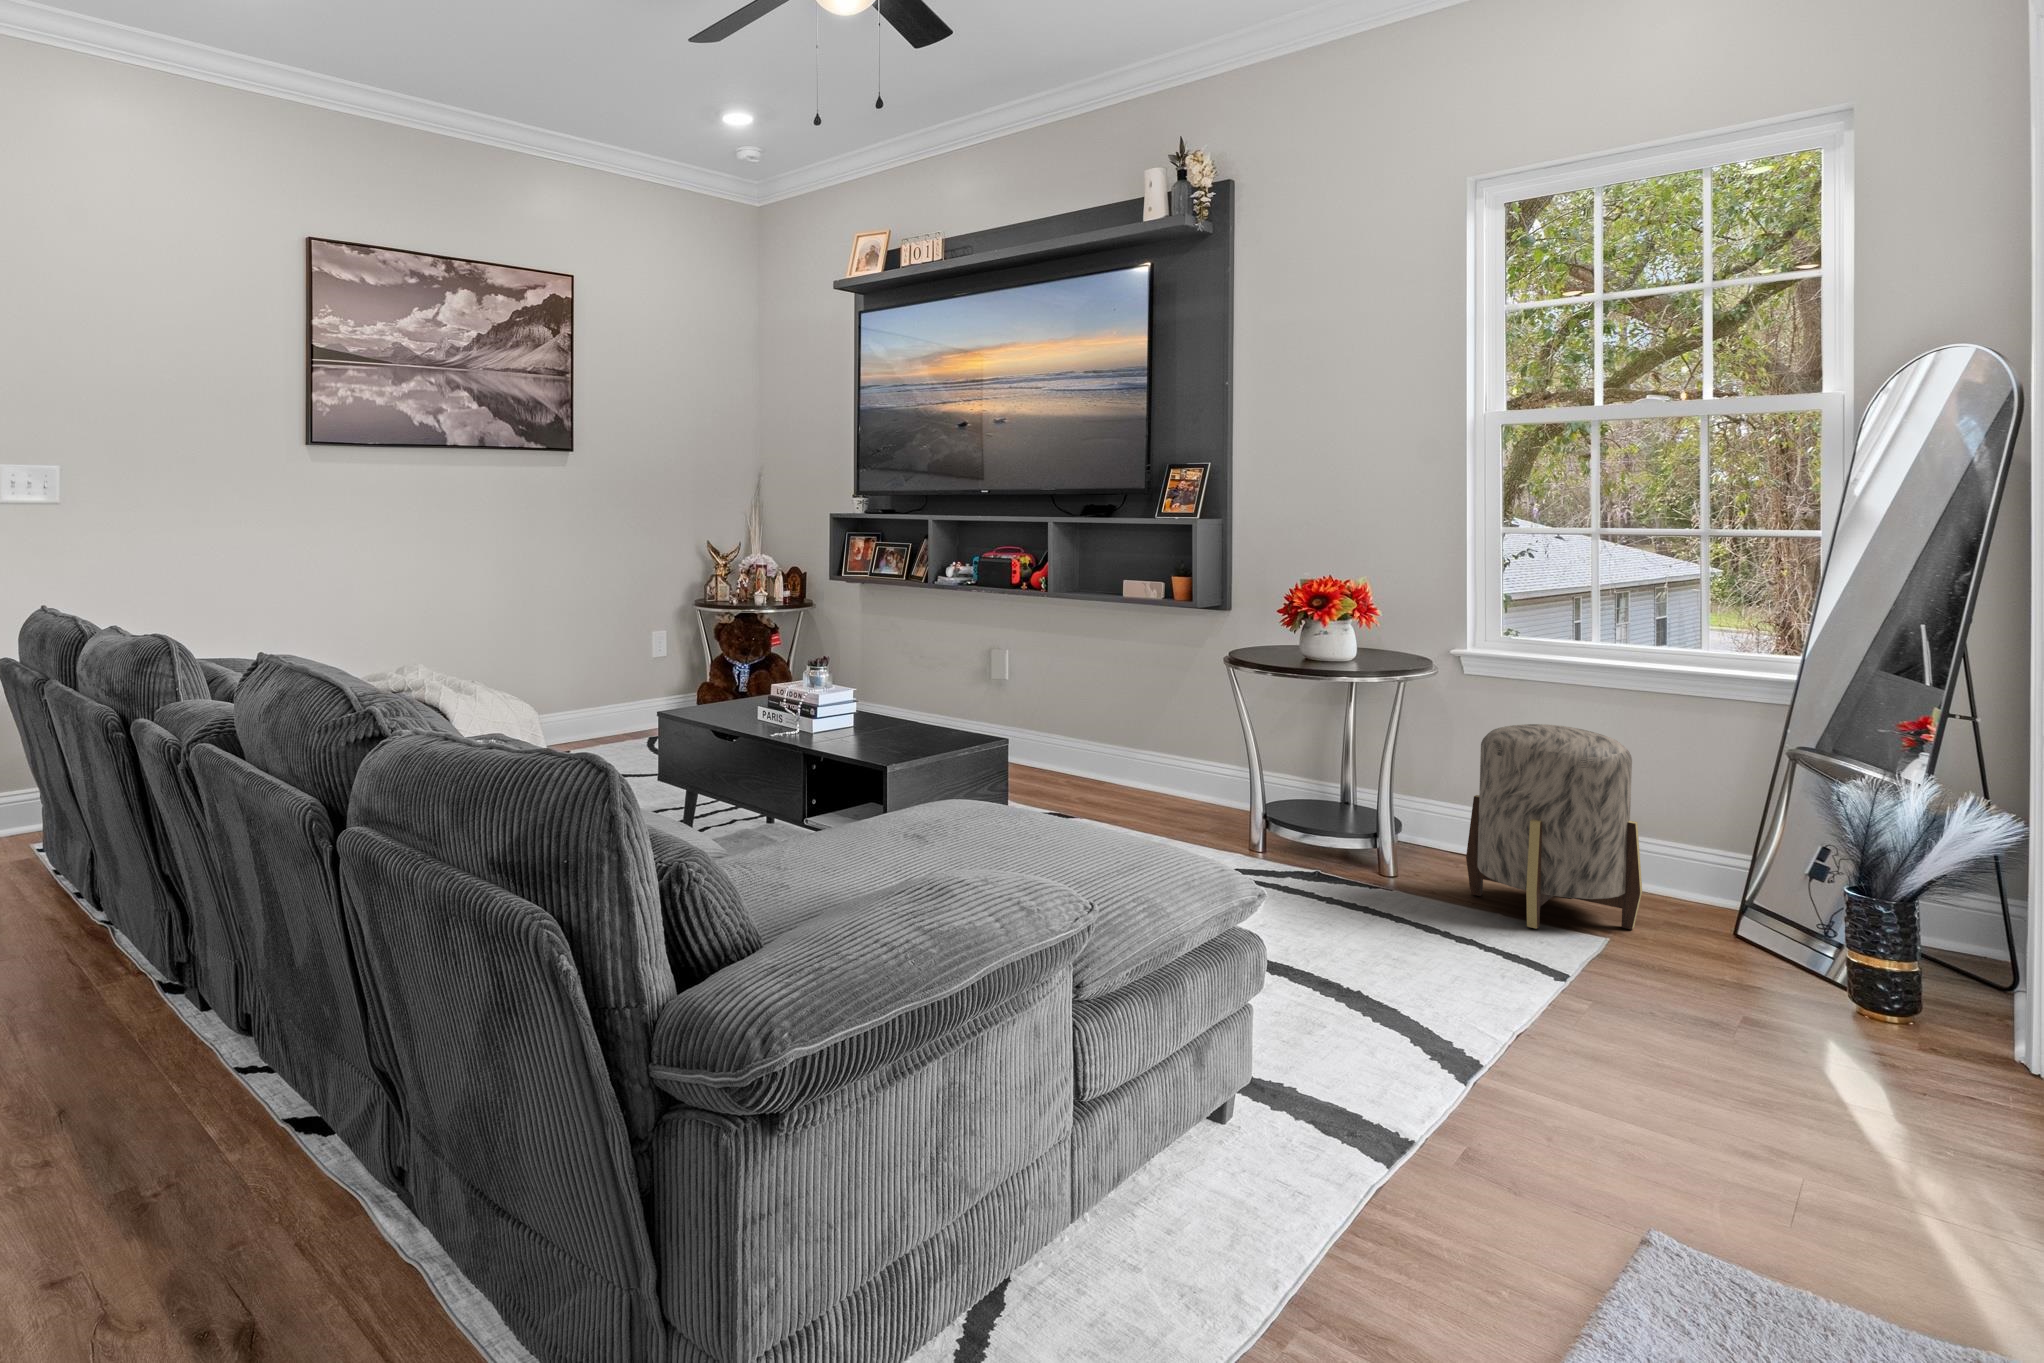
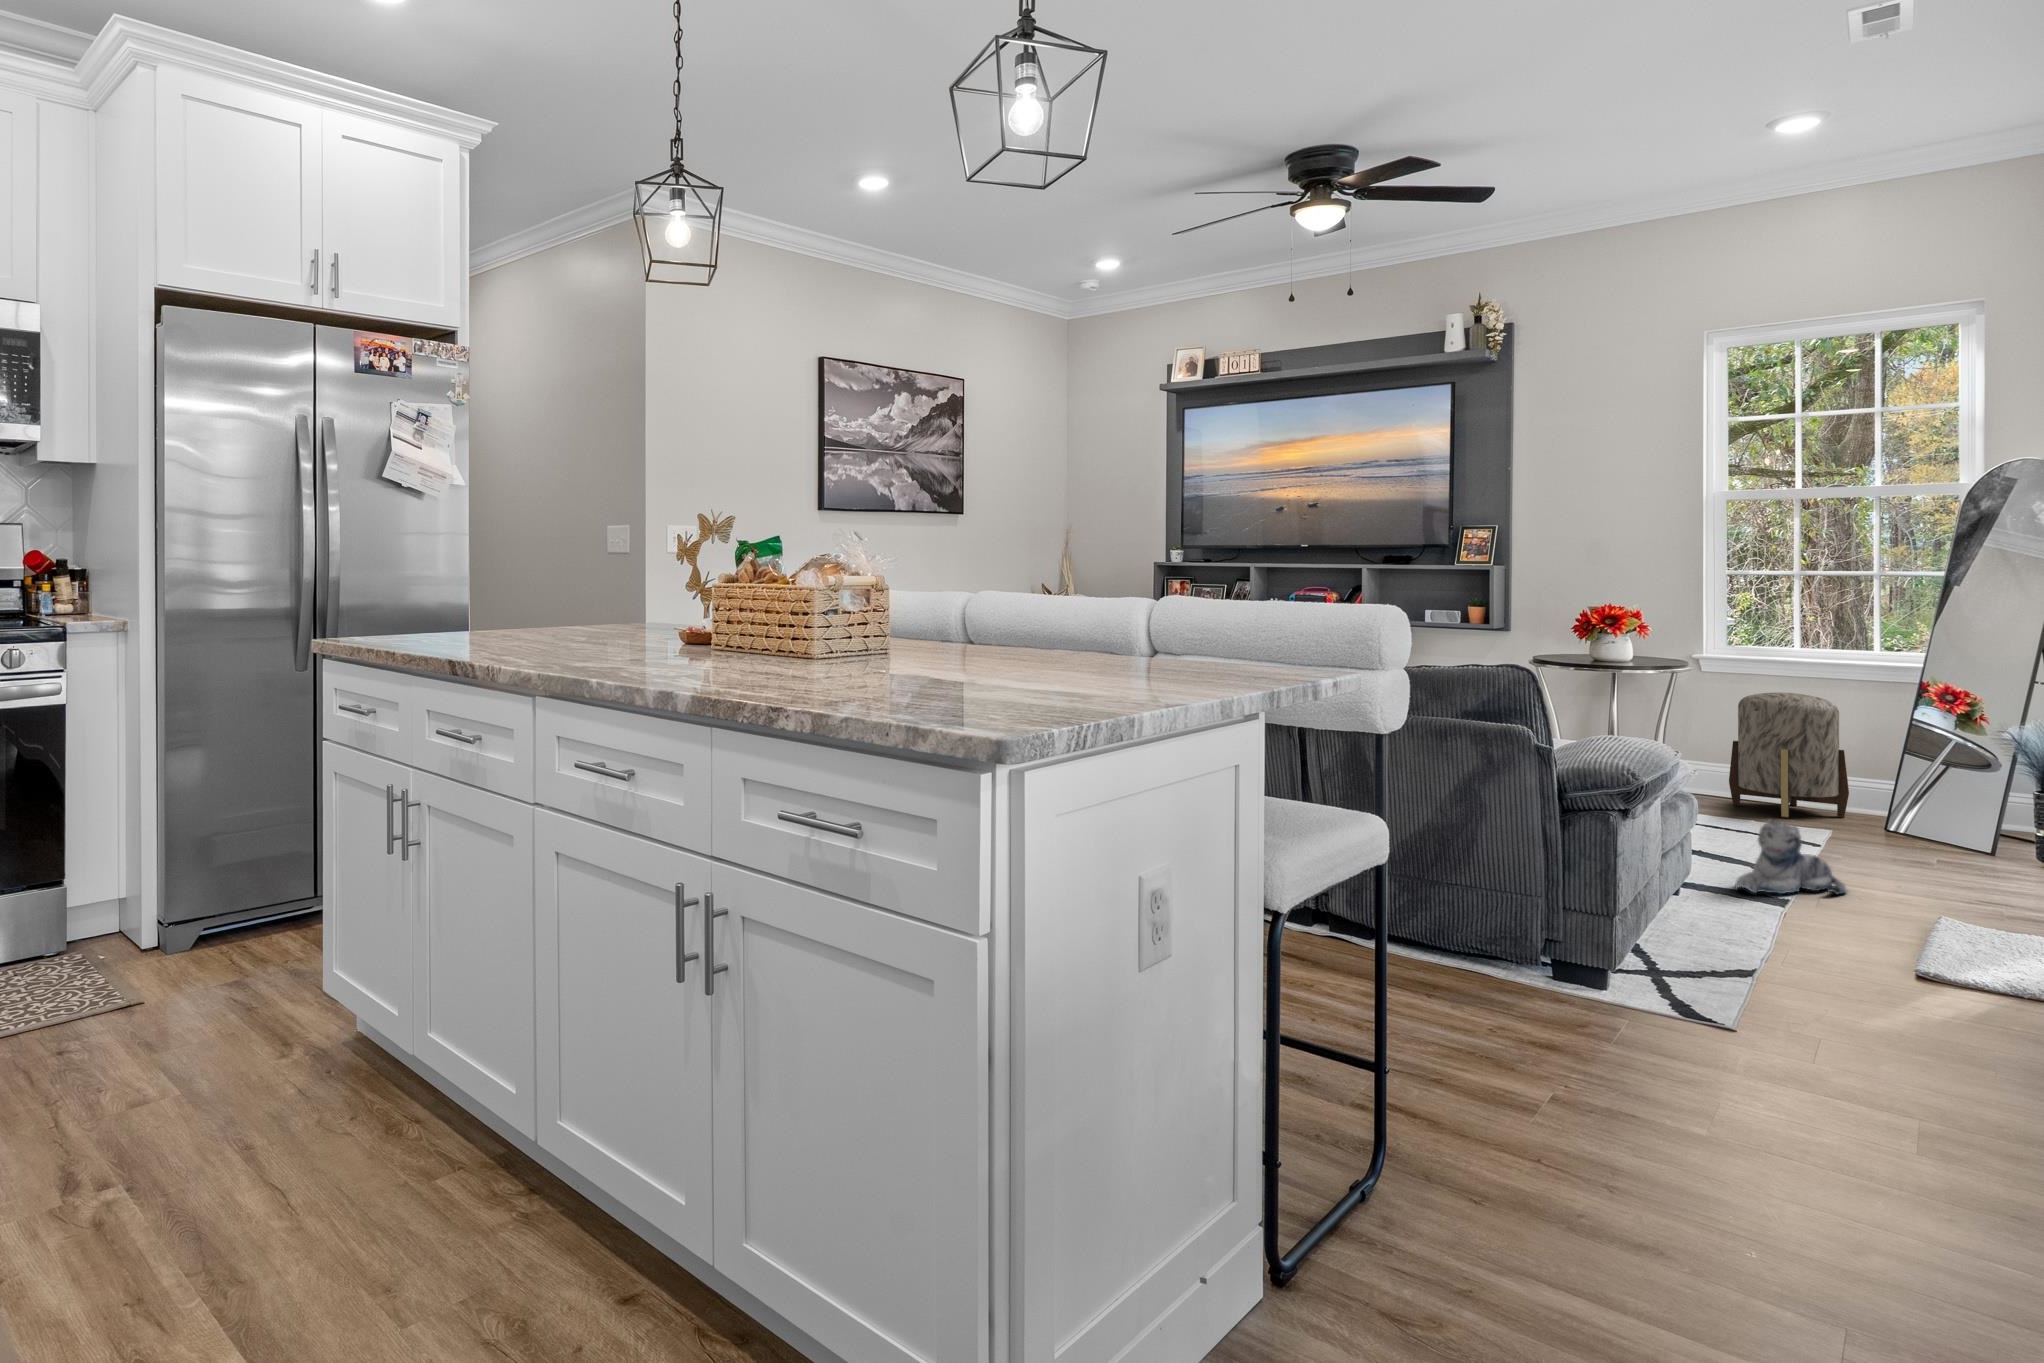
plush toy: none [1264,1027,1494,1192] -> present [1735,820,1846,894]

